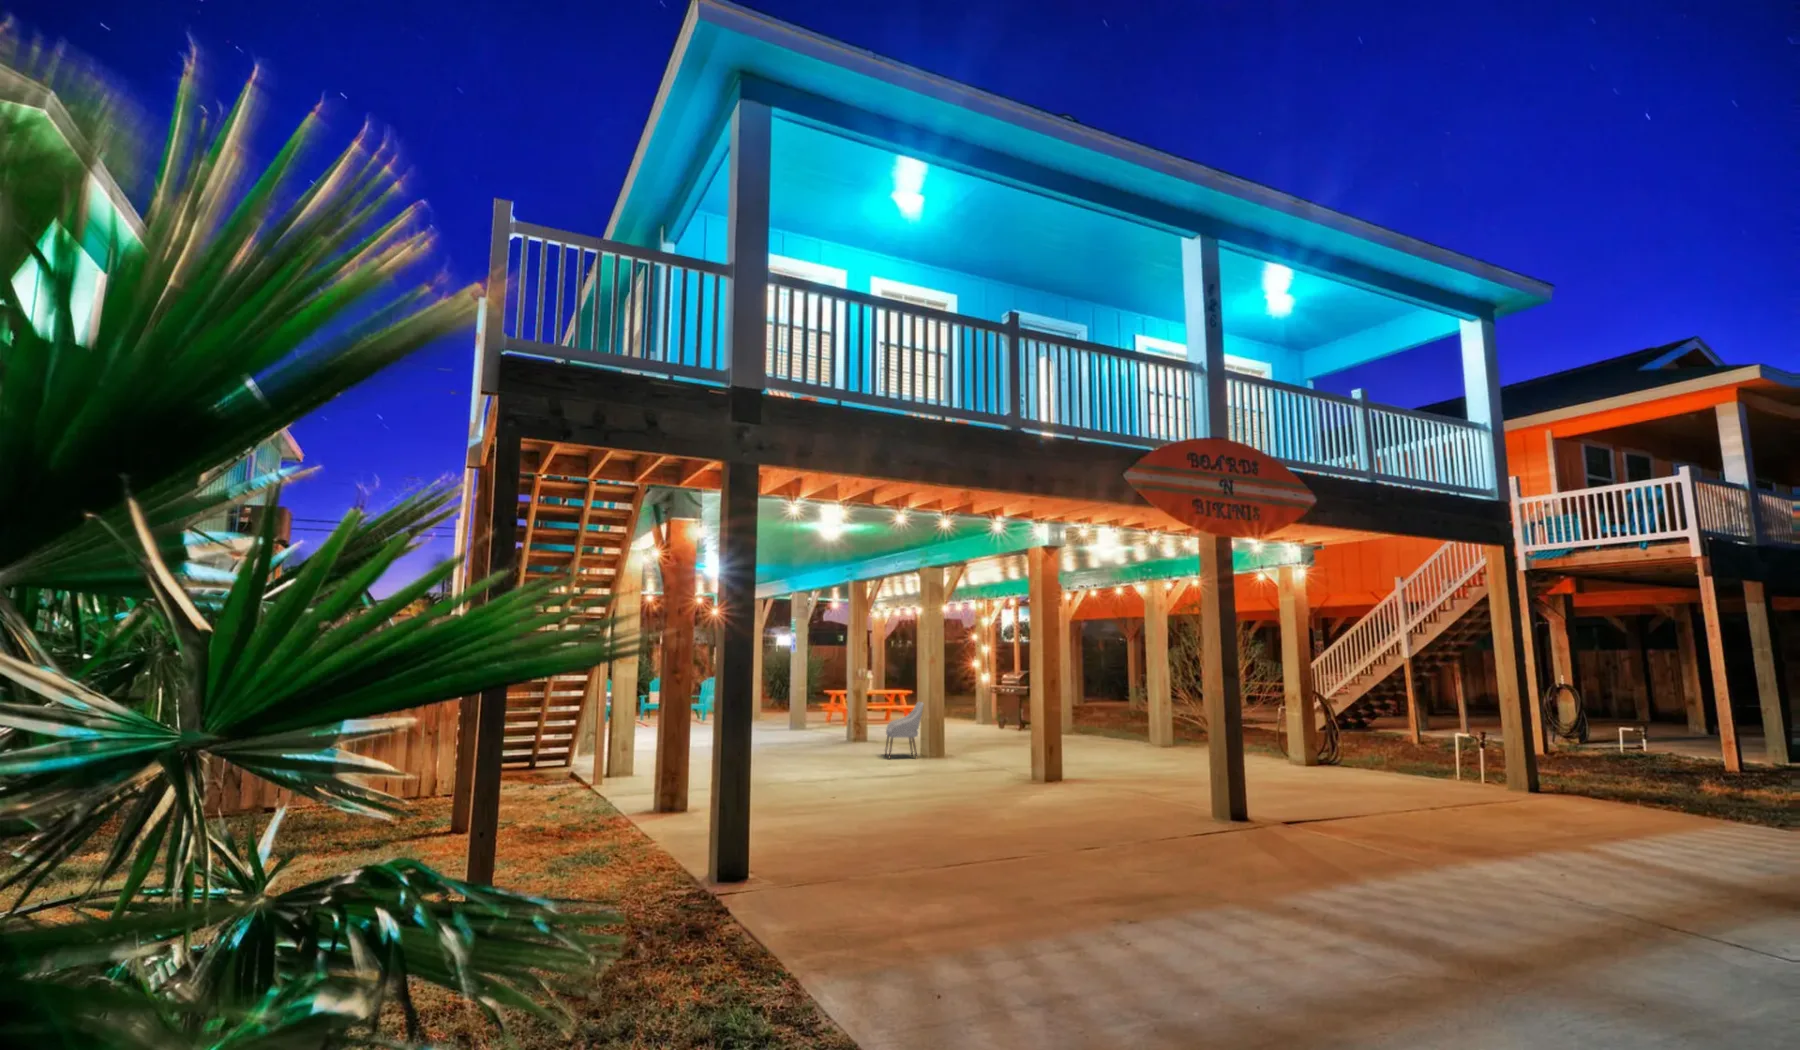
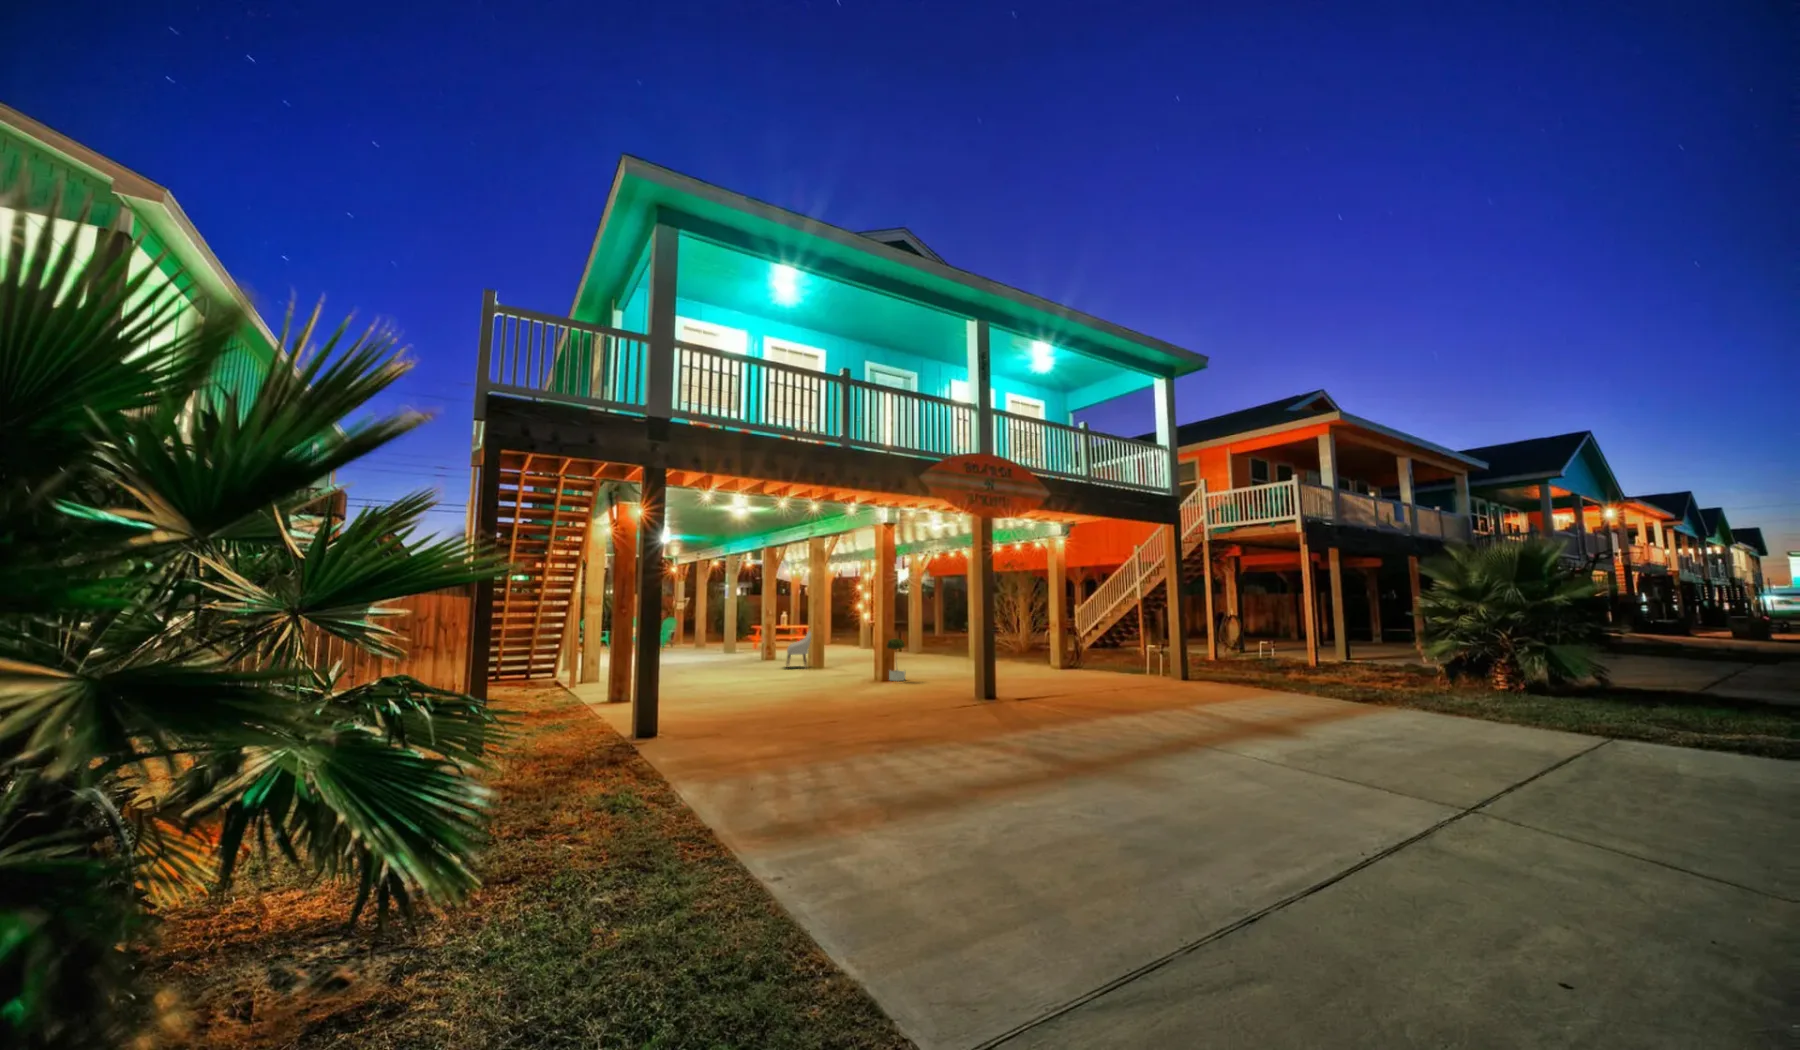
potted tree: none [1045,718,1074,784] -> present [887,638,906,681]

